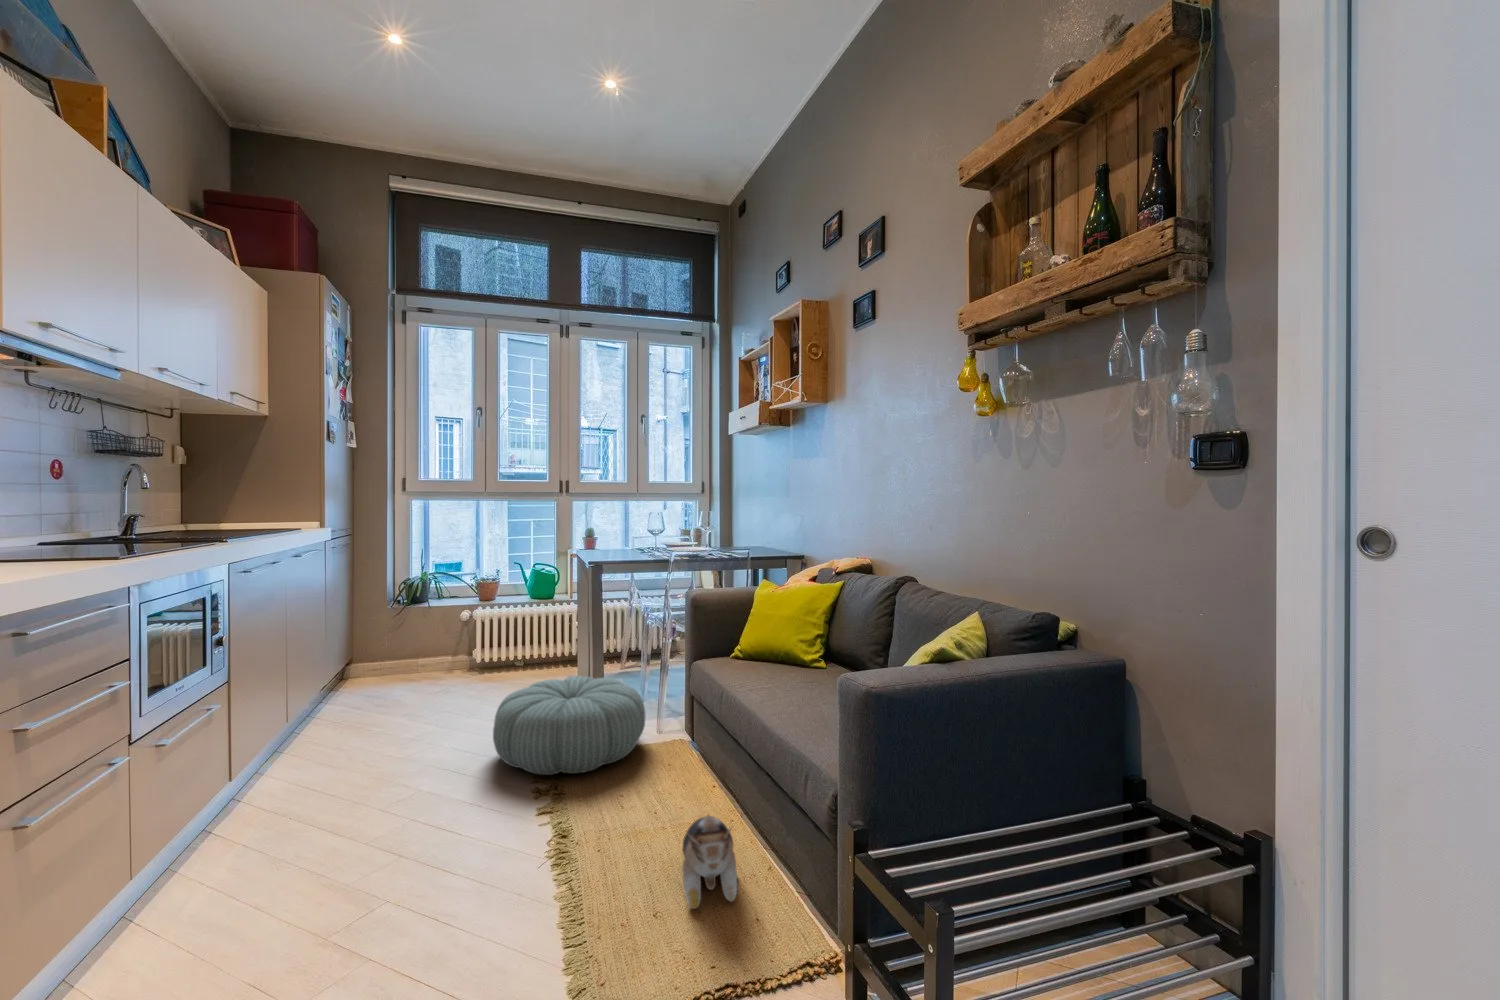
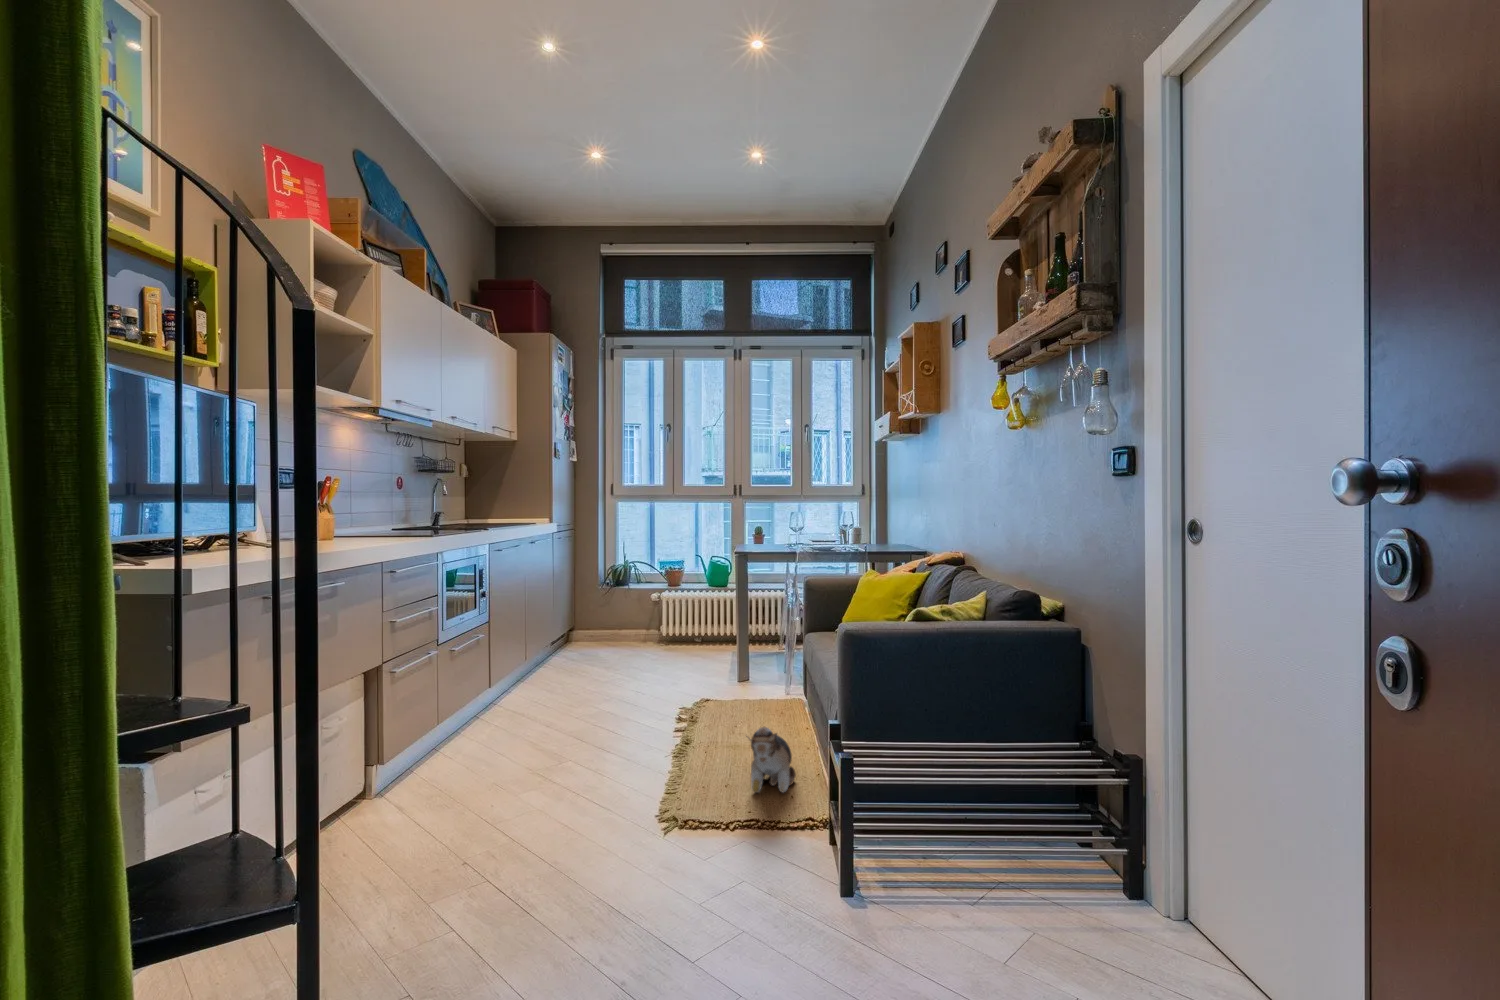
pouf: present [493,676,645,775] -> none [654,644,770,713]

